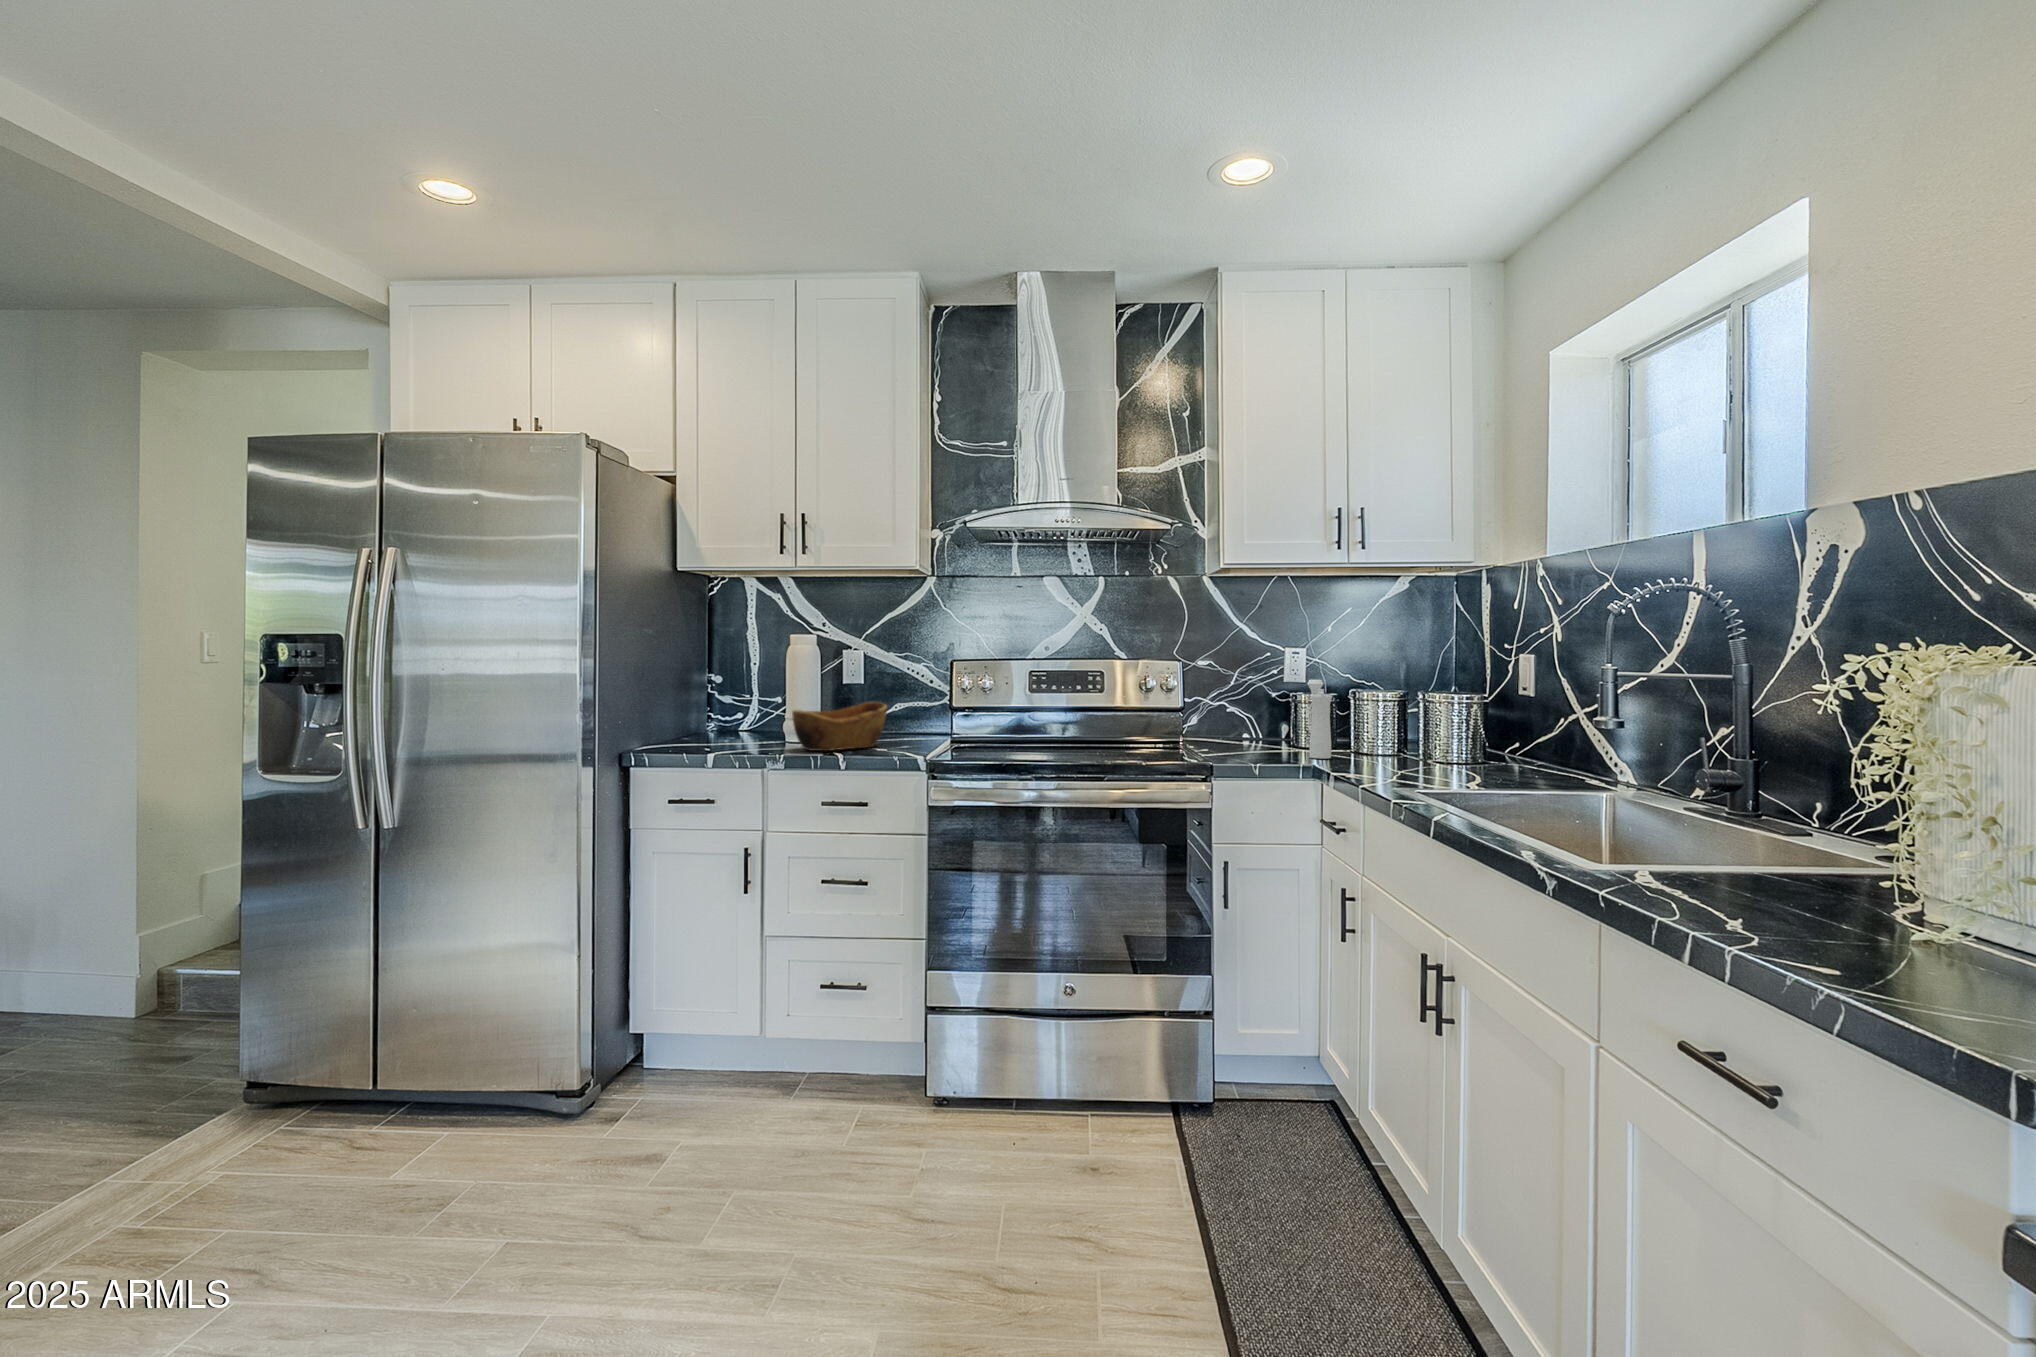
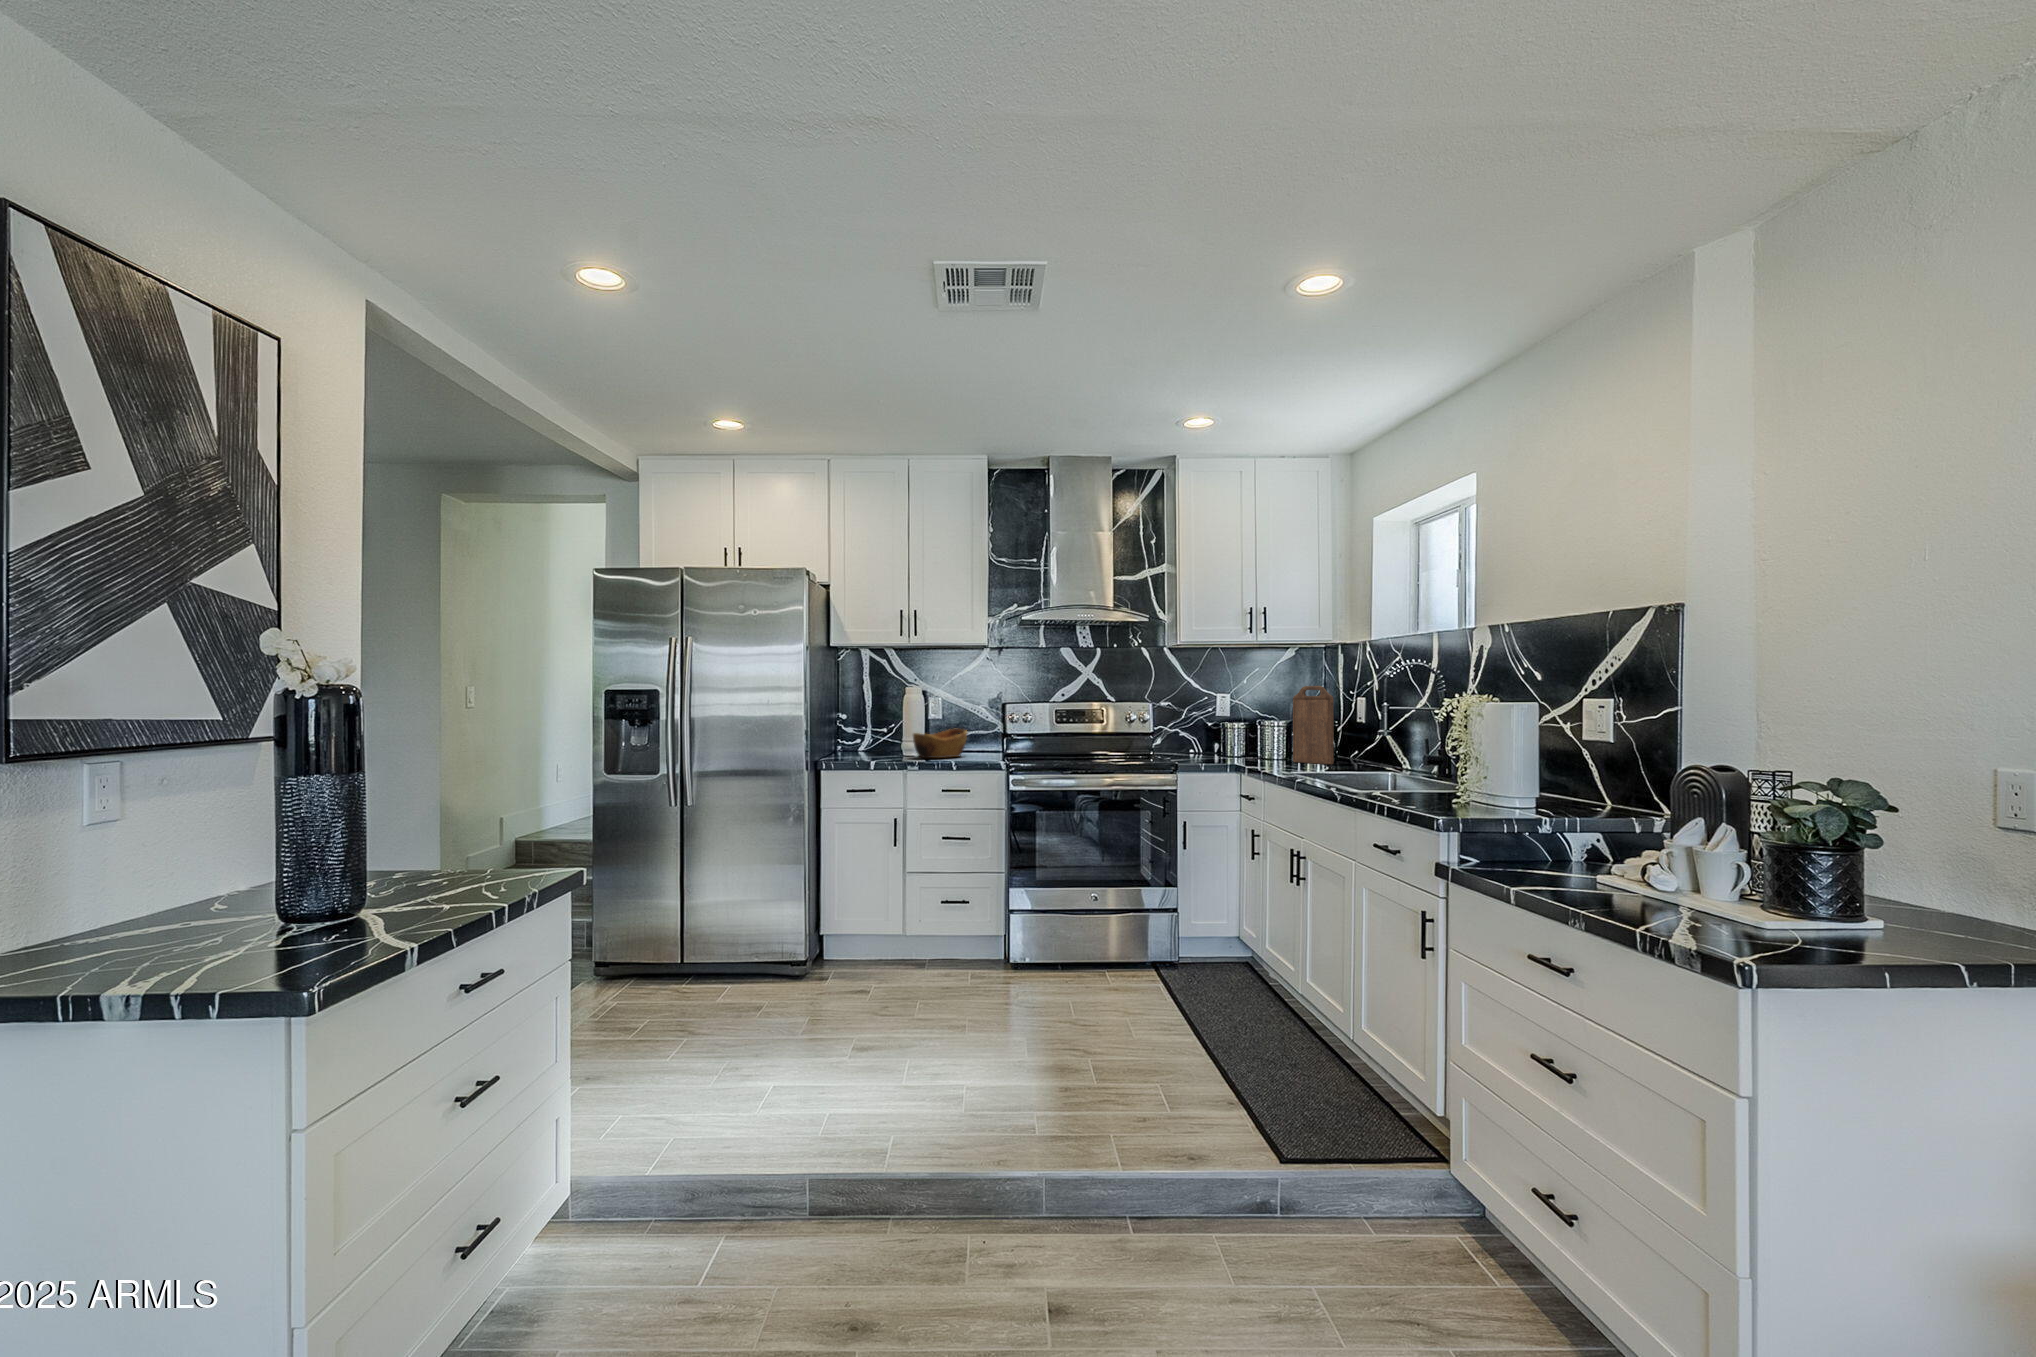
cutting board: none [1408,635,1482,767] -> present [1293,686,1334,764]
pepper mill: present [1307,680,1332,759] -> none [1232,713,1247,761]

